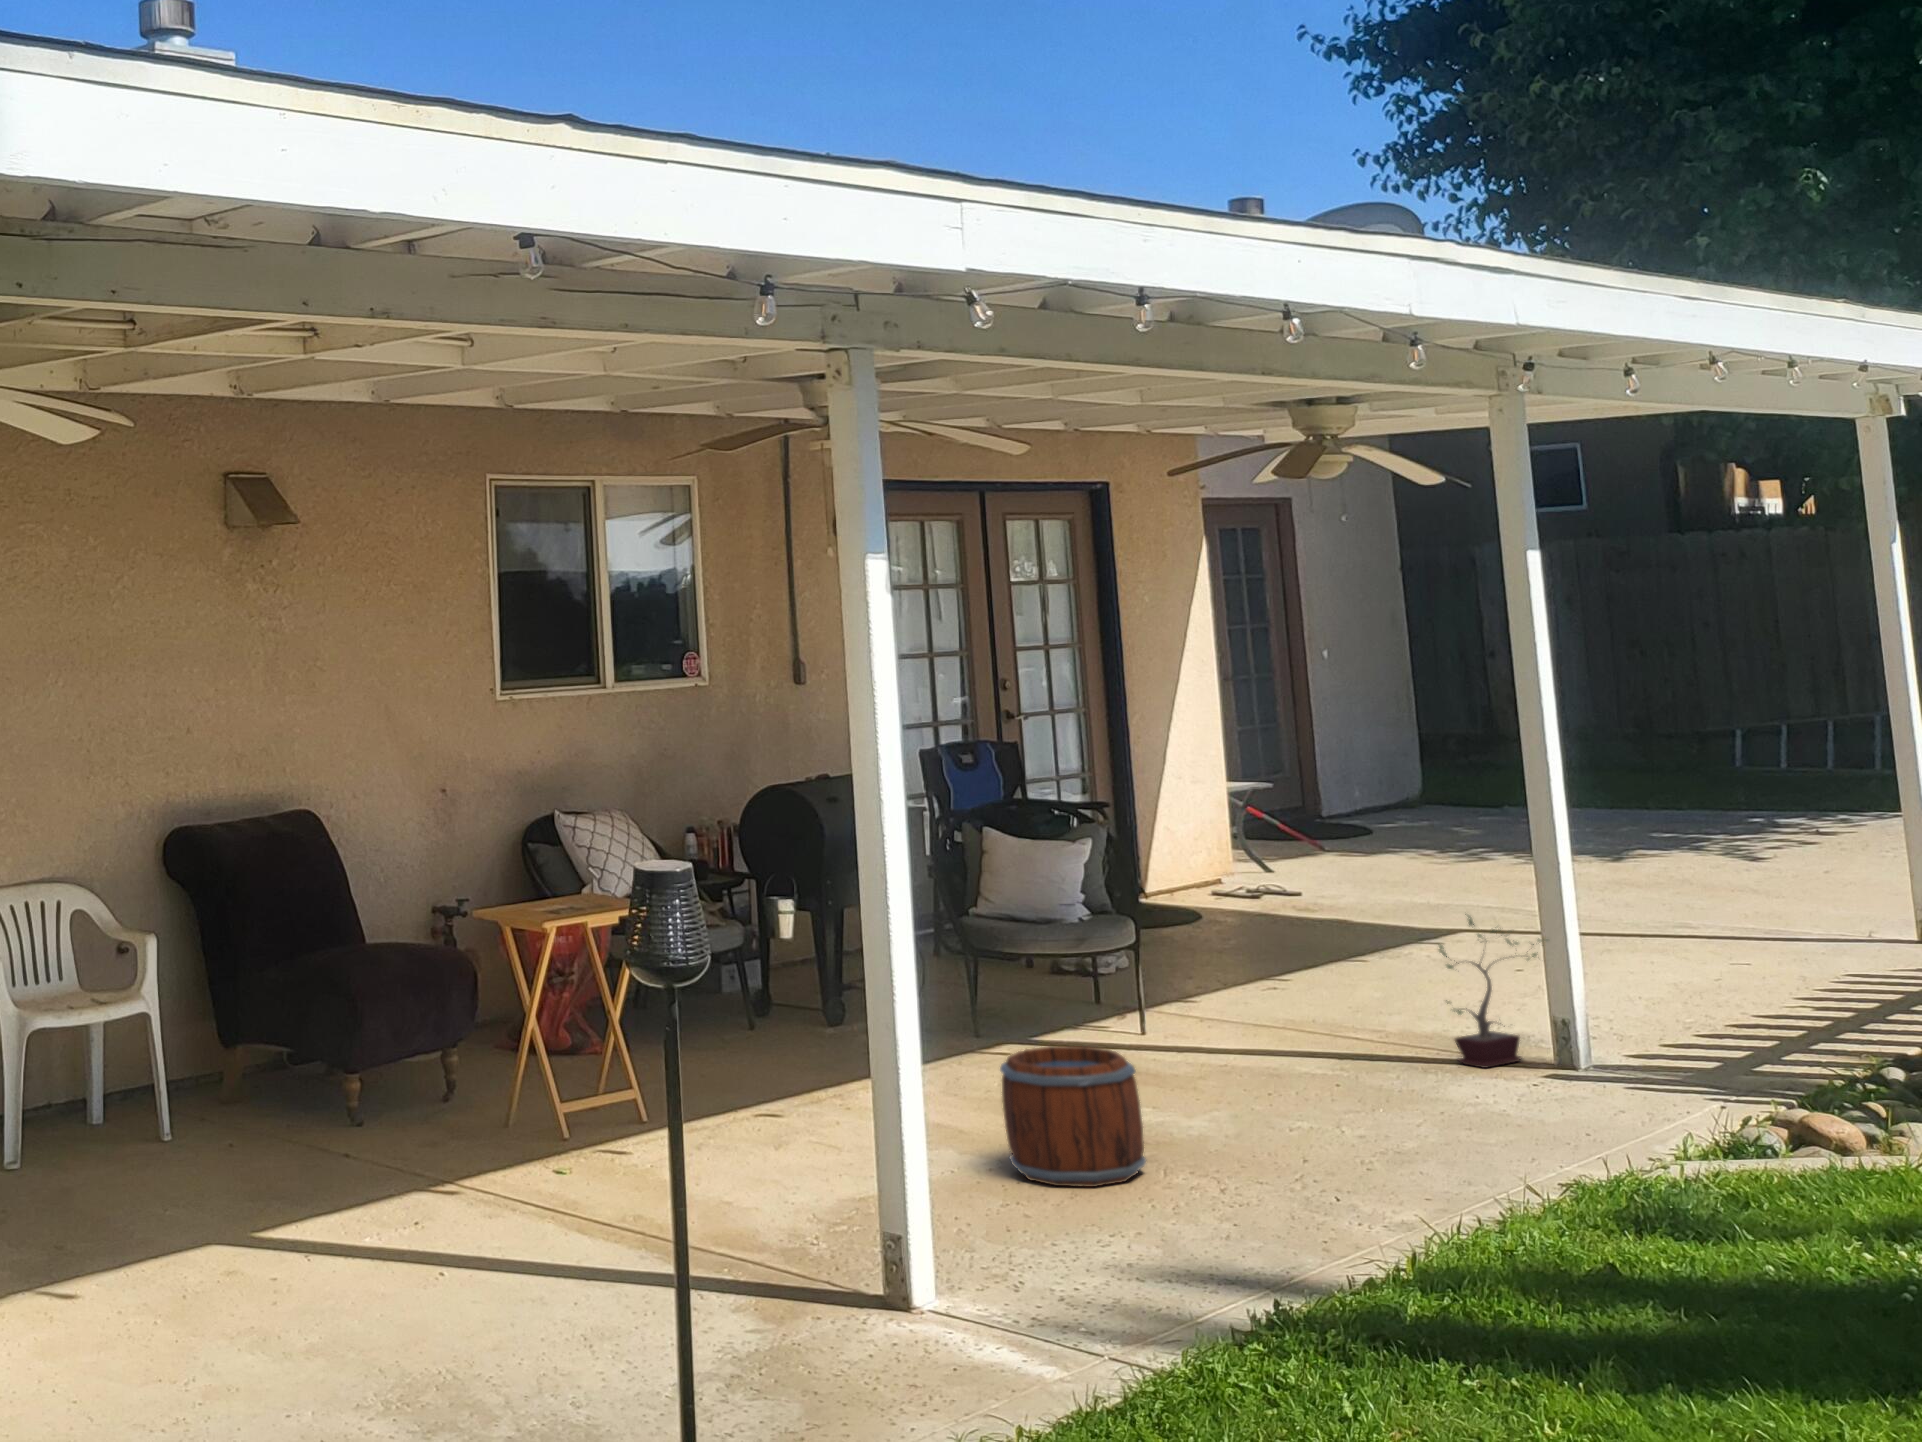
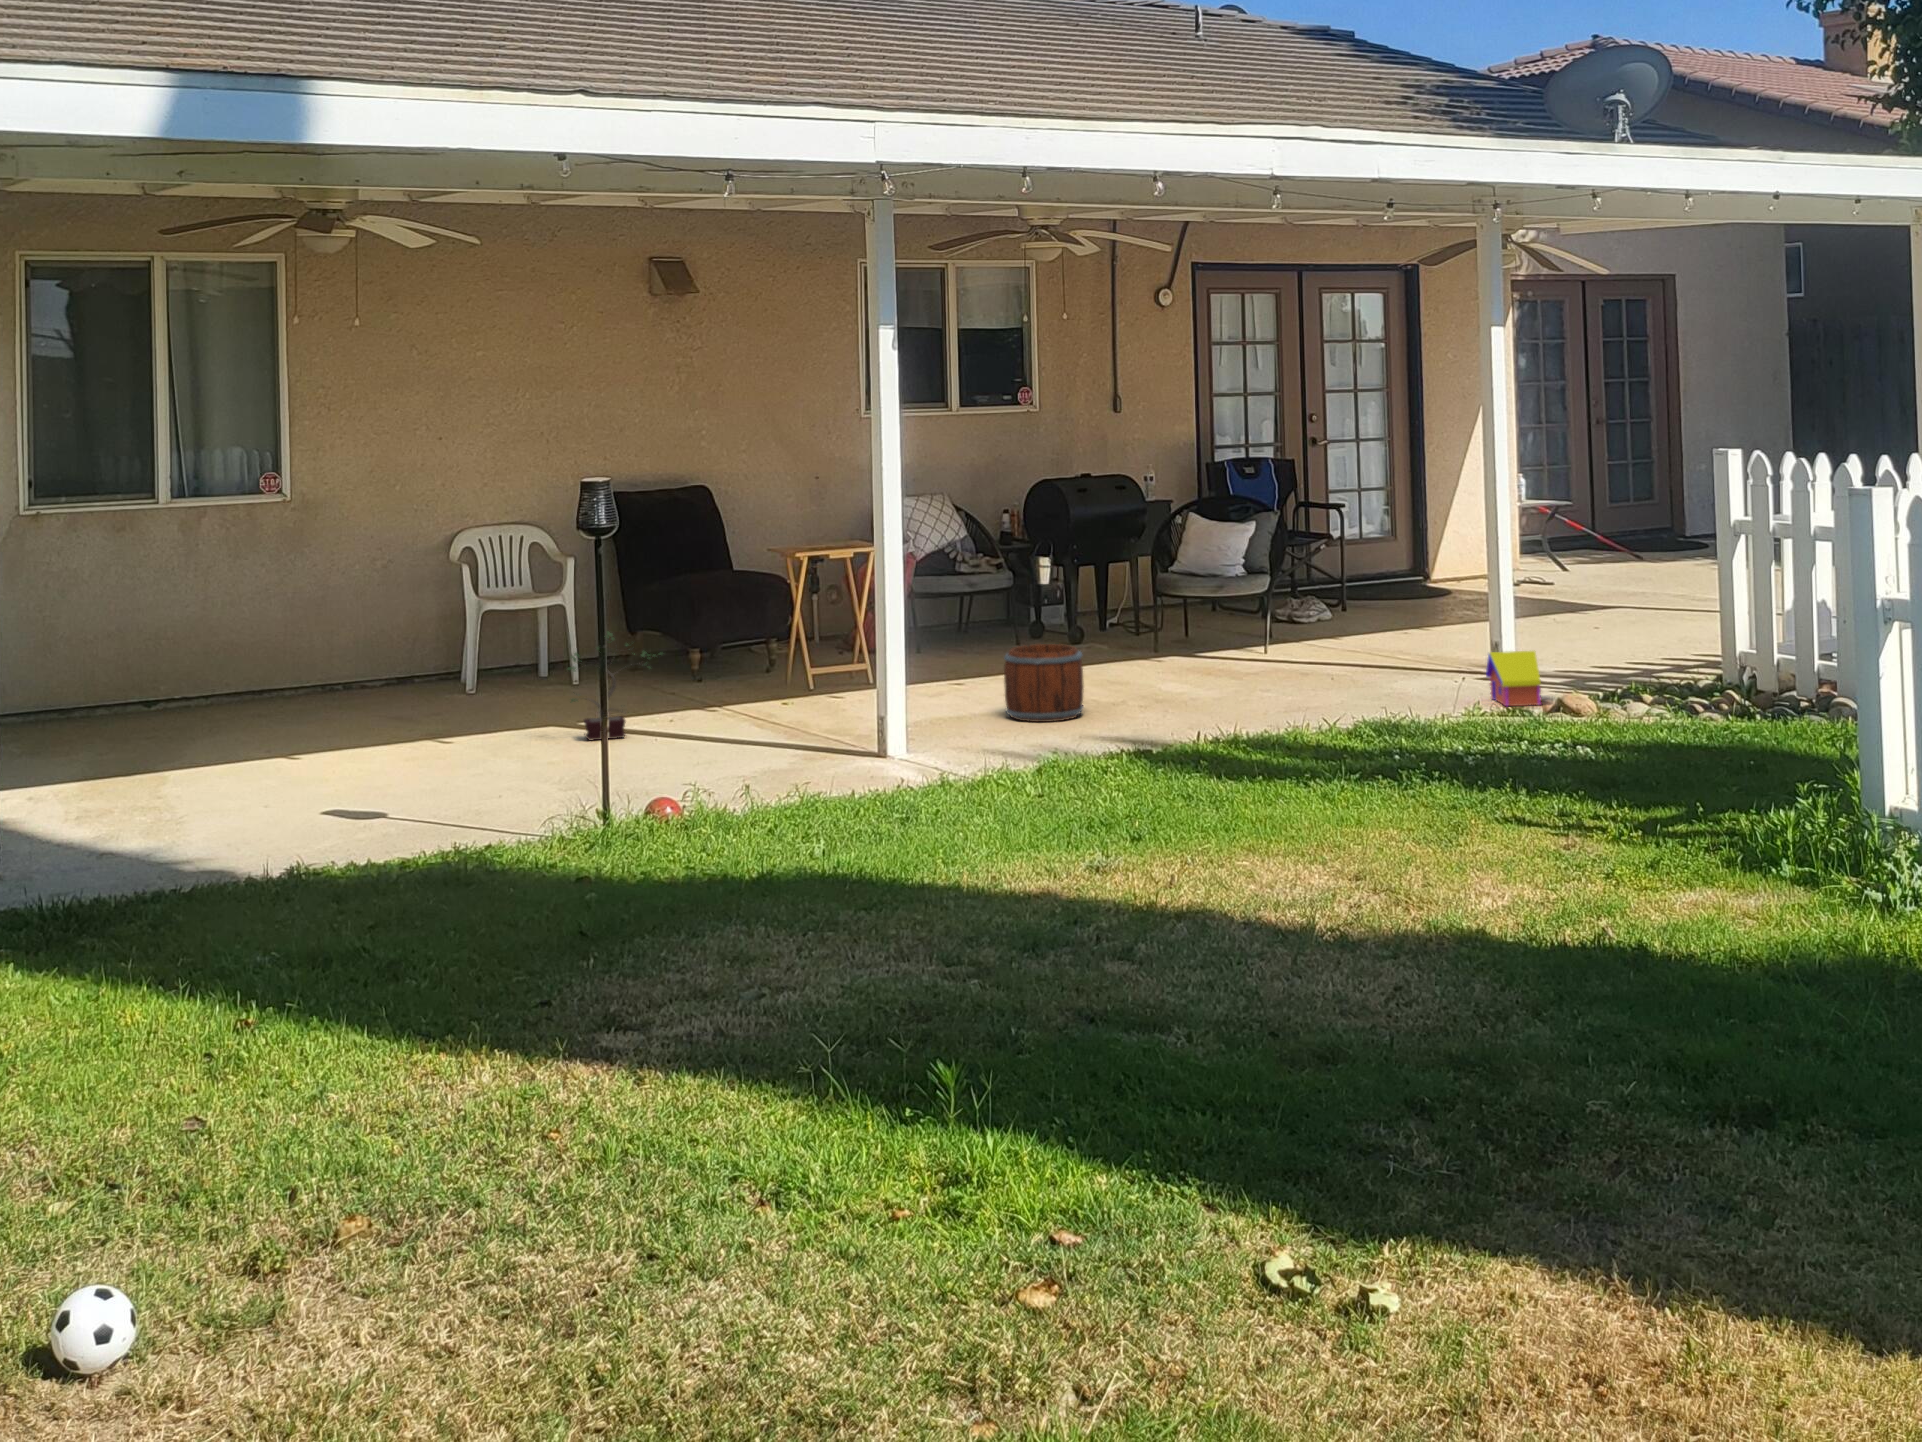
potted plant: present [1439,914,1541,1068] -> present [568,632,662,740]
toy house: none [1709,1012,1836,1108] -> present [1486,651,1541,706]

